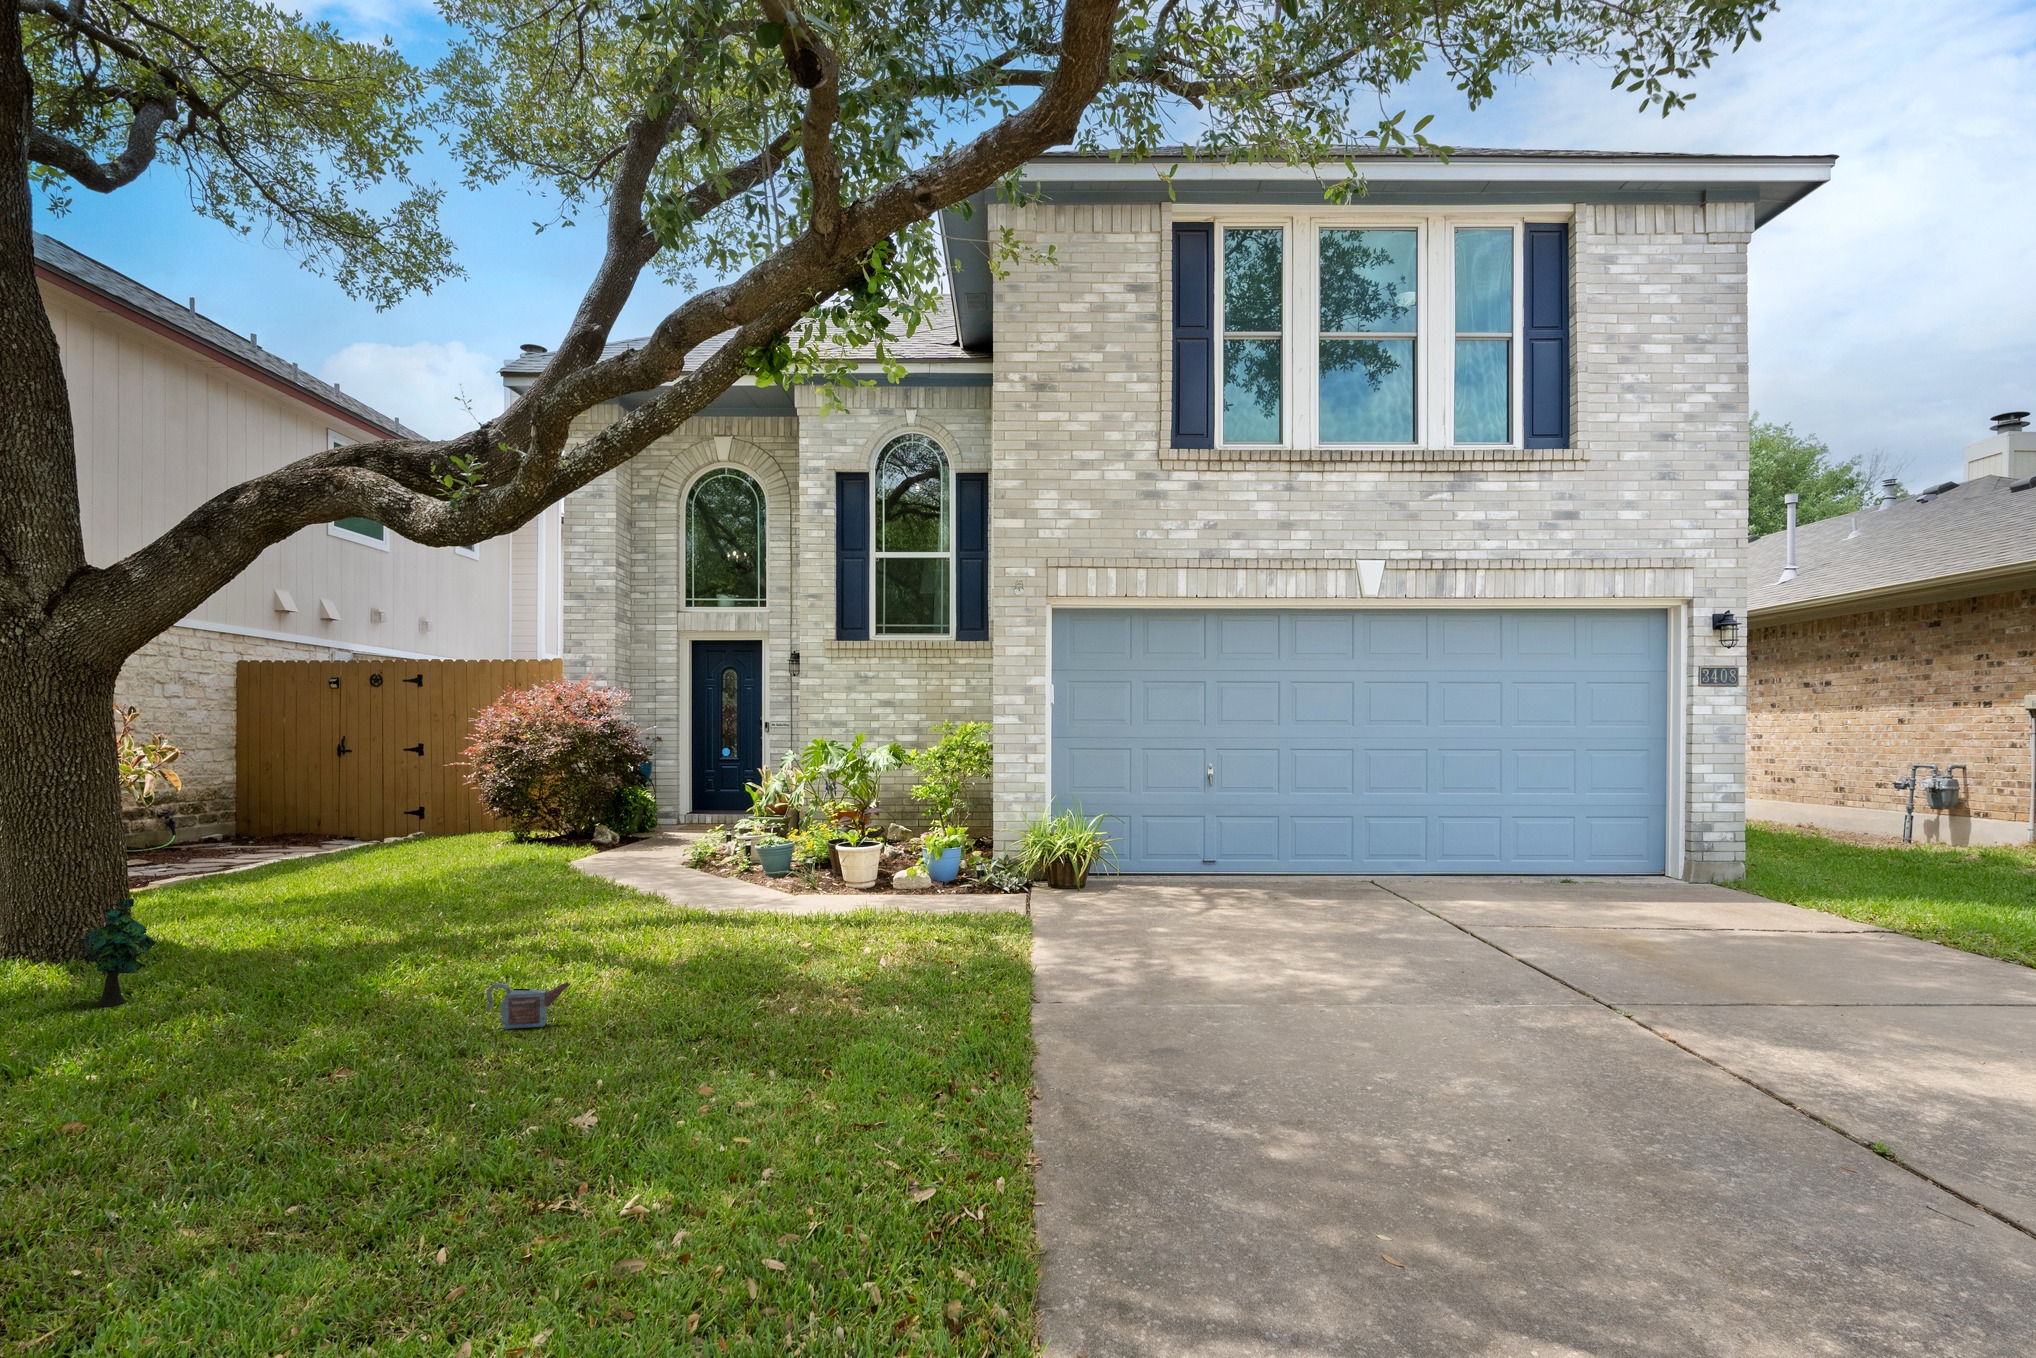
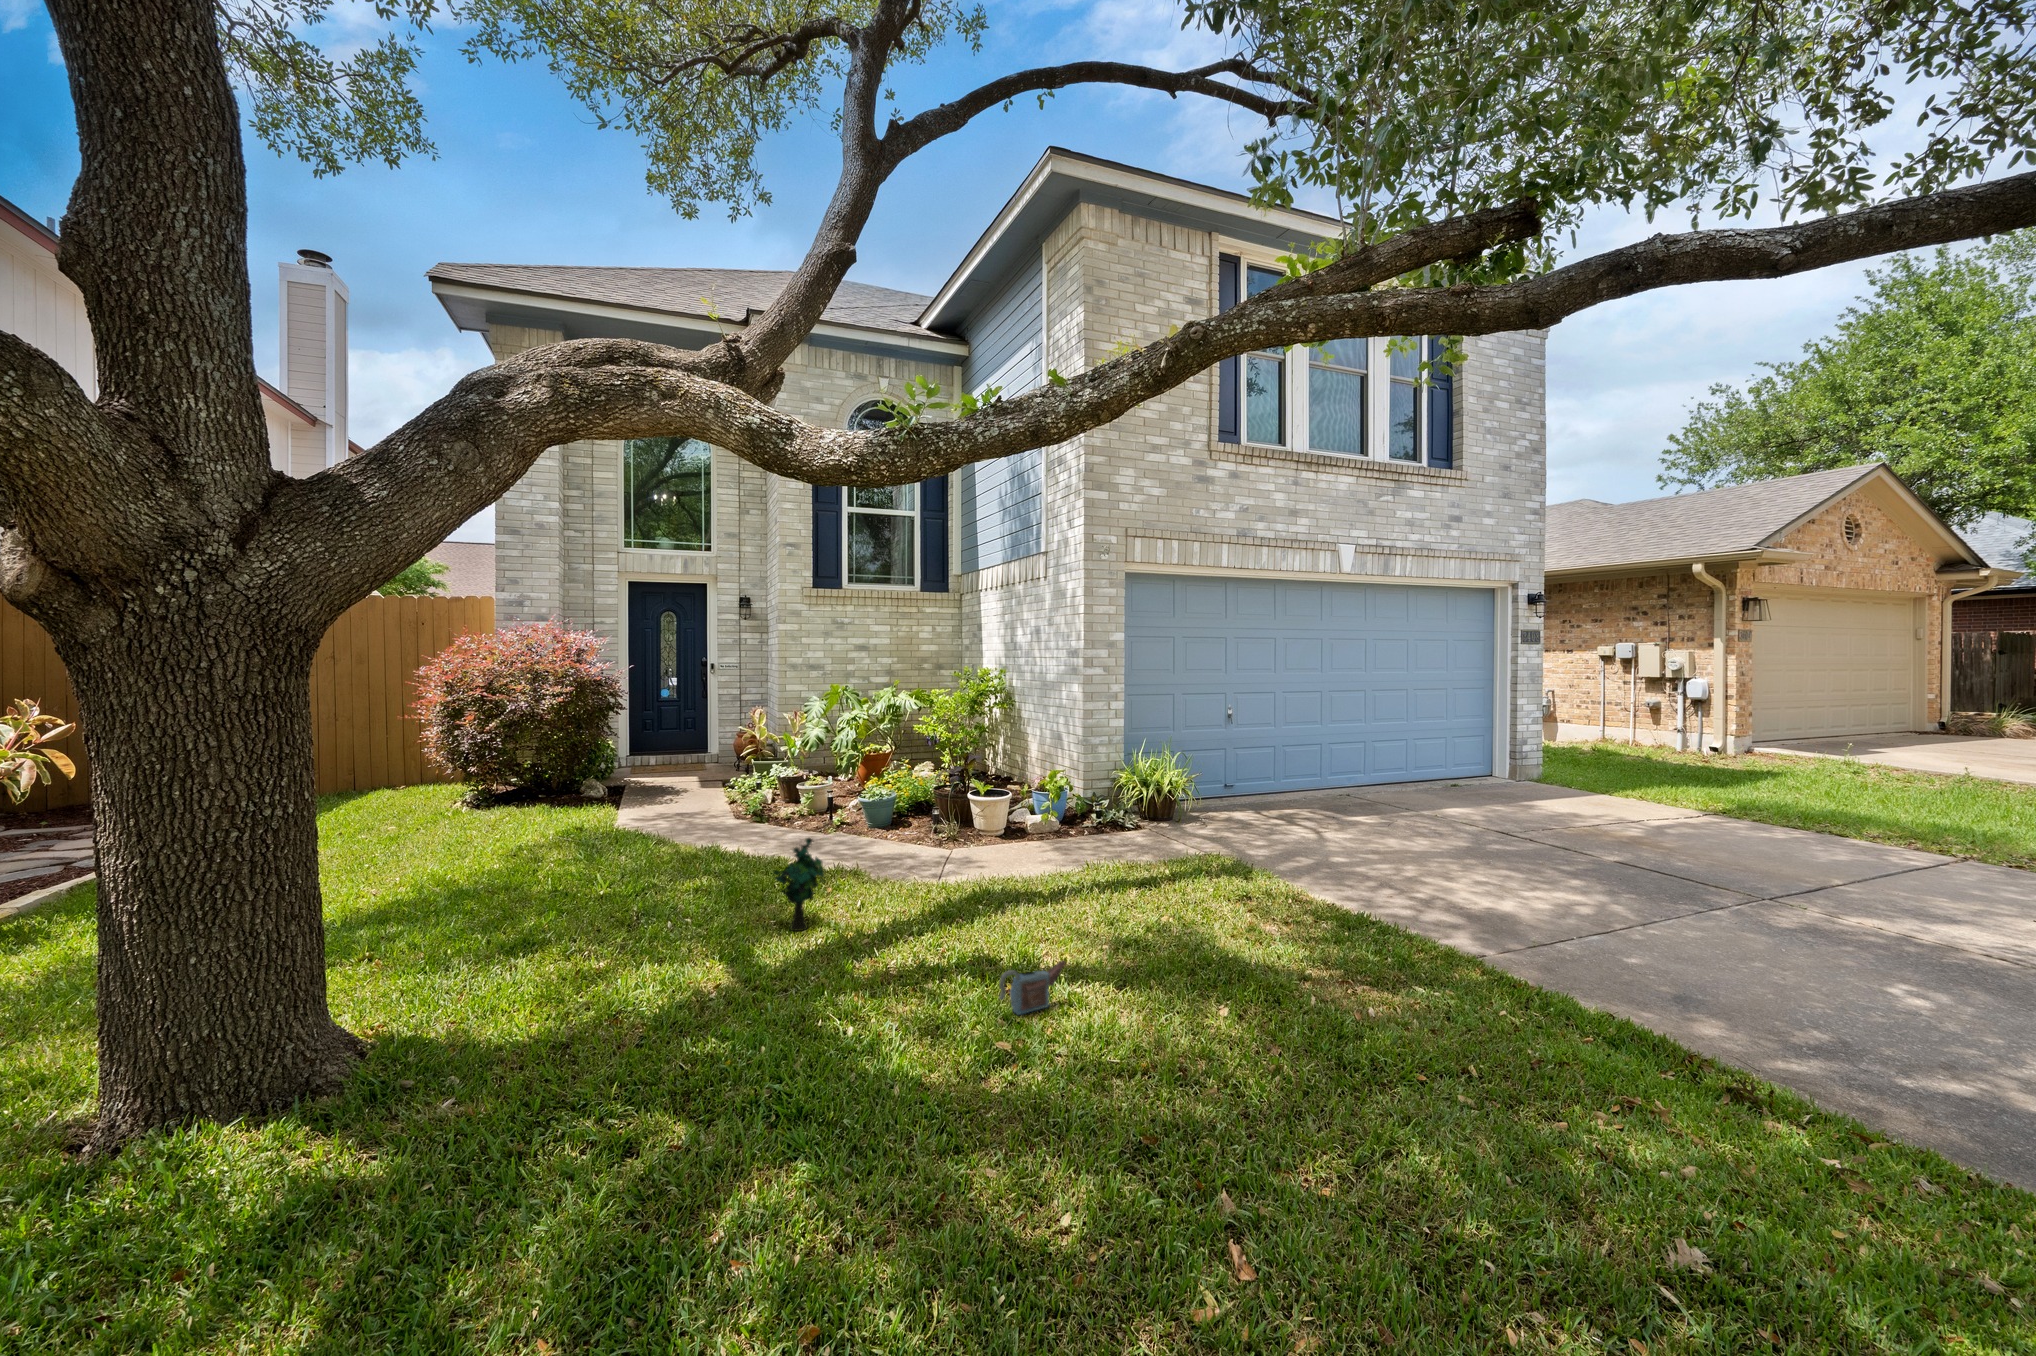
decorative plant: present [74,899,156,1007] -> present [774,838,825,931]

